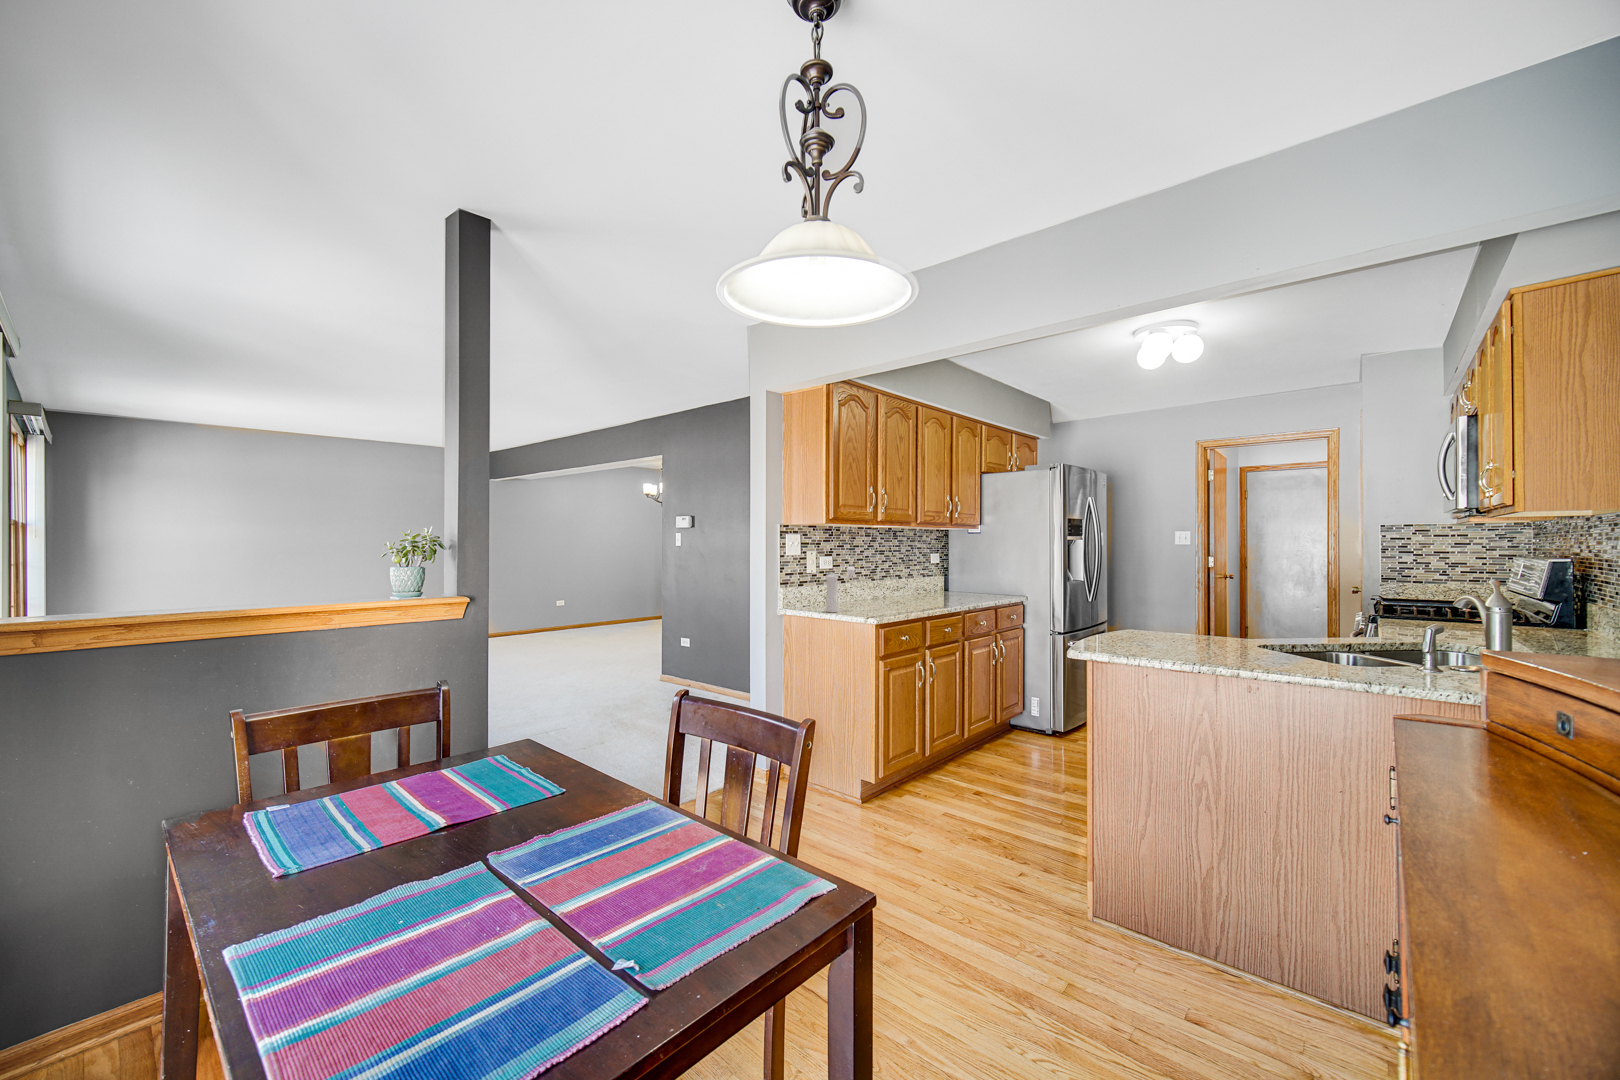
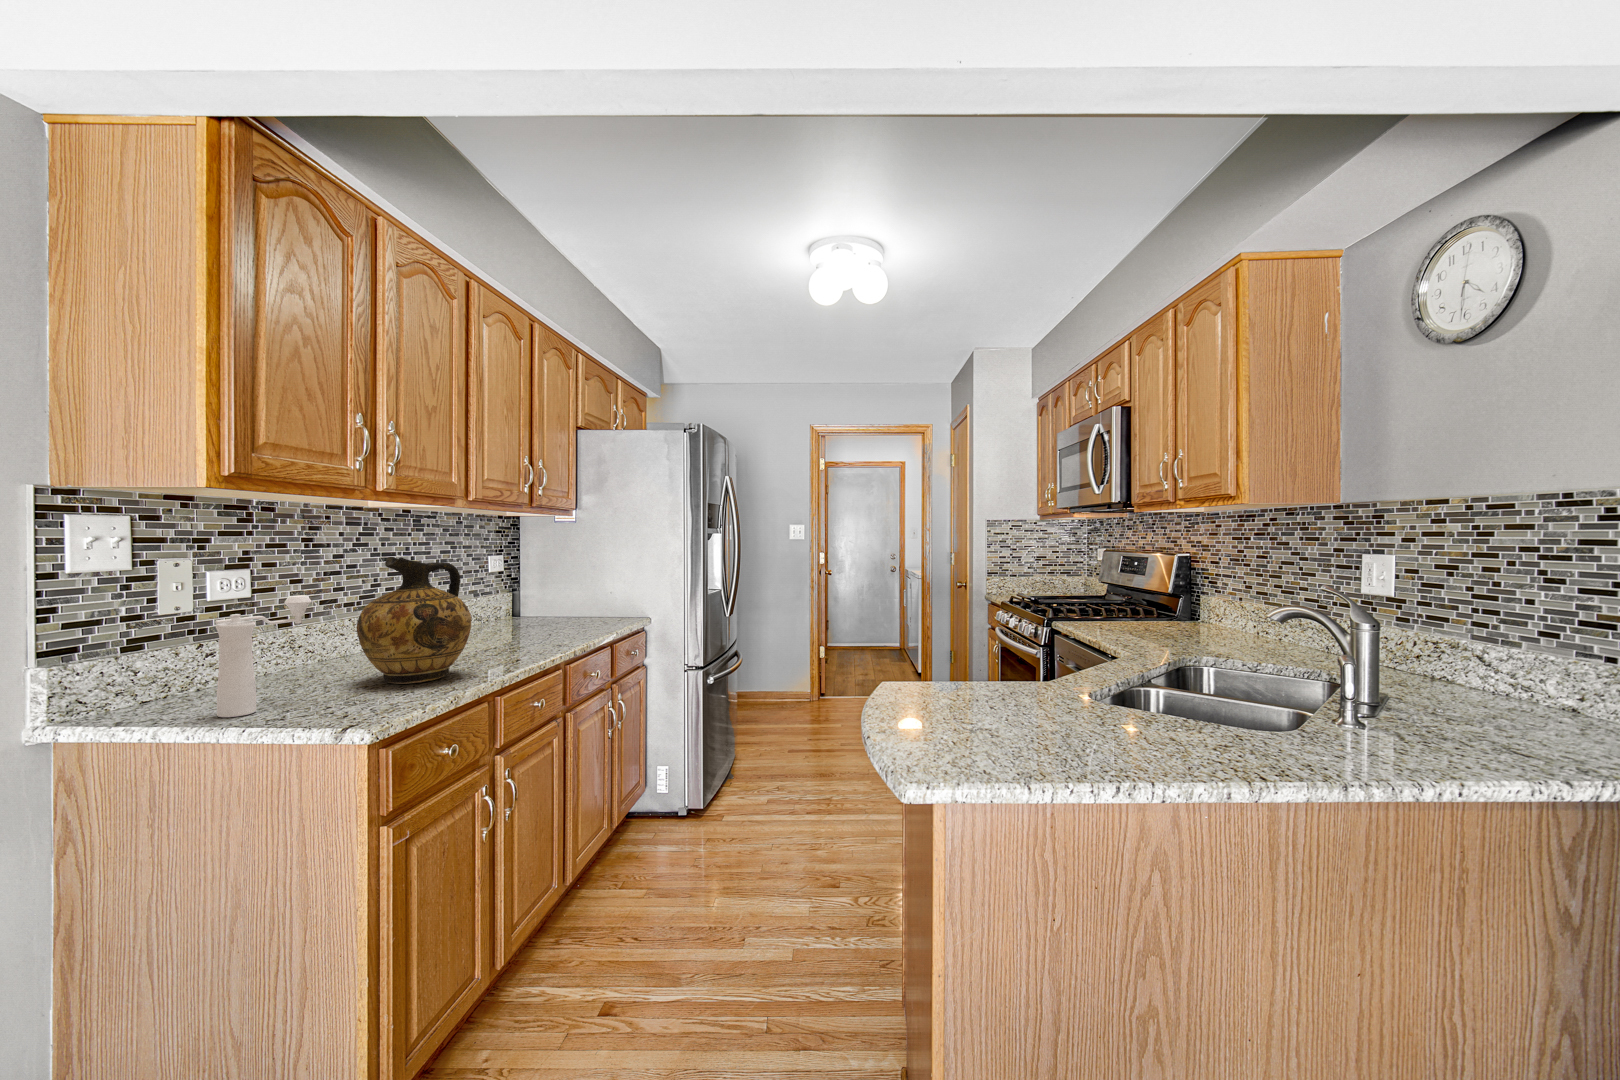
ceramic jug: none [870,552,917,610] -> present [357,557,471,684]

